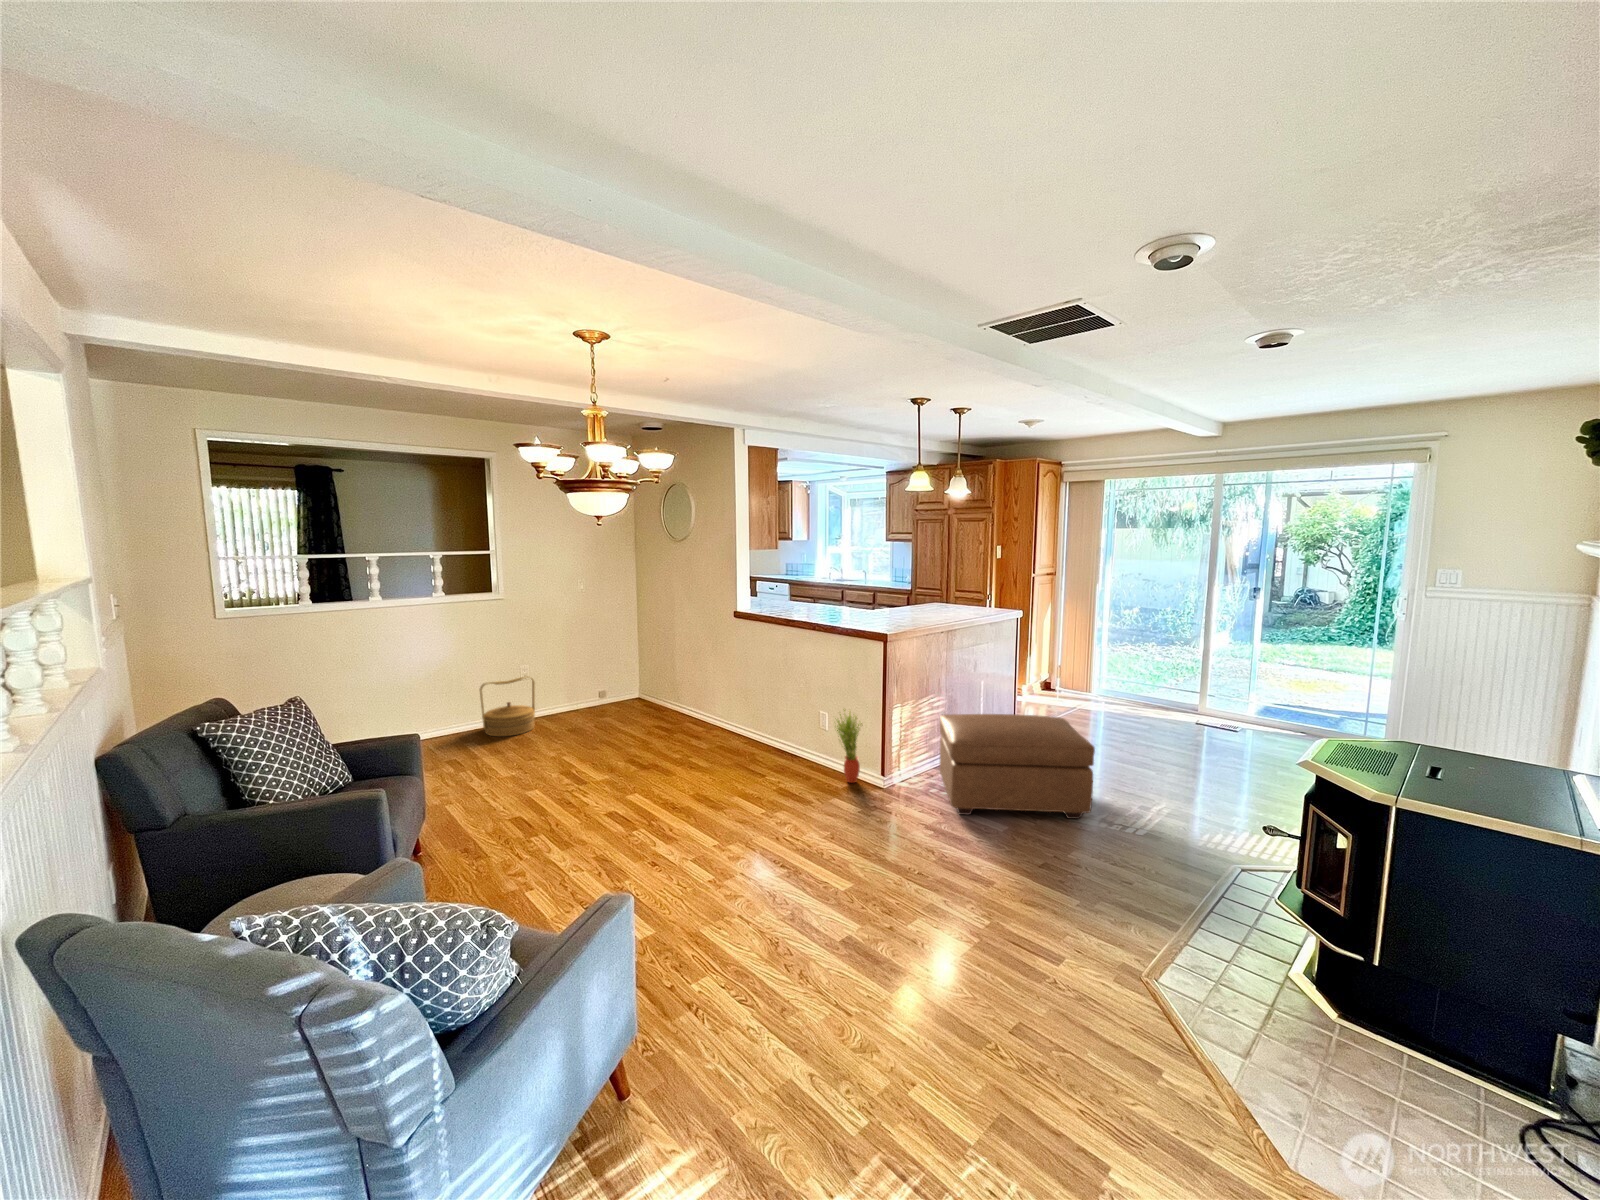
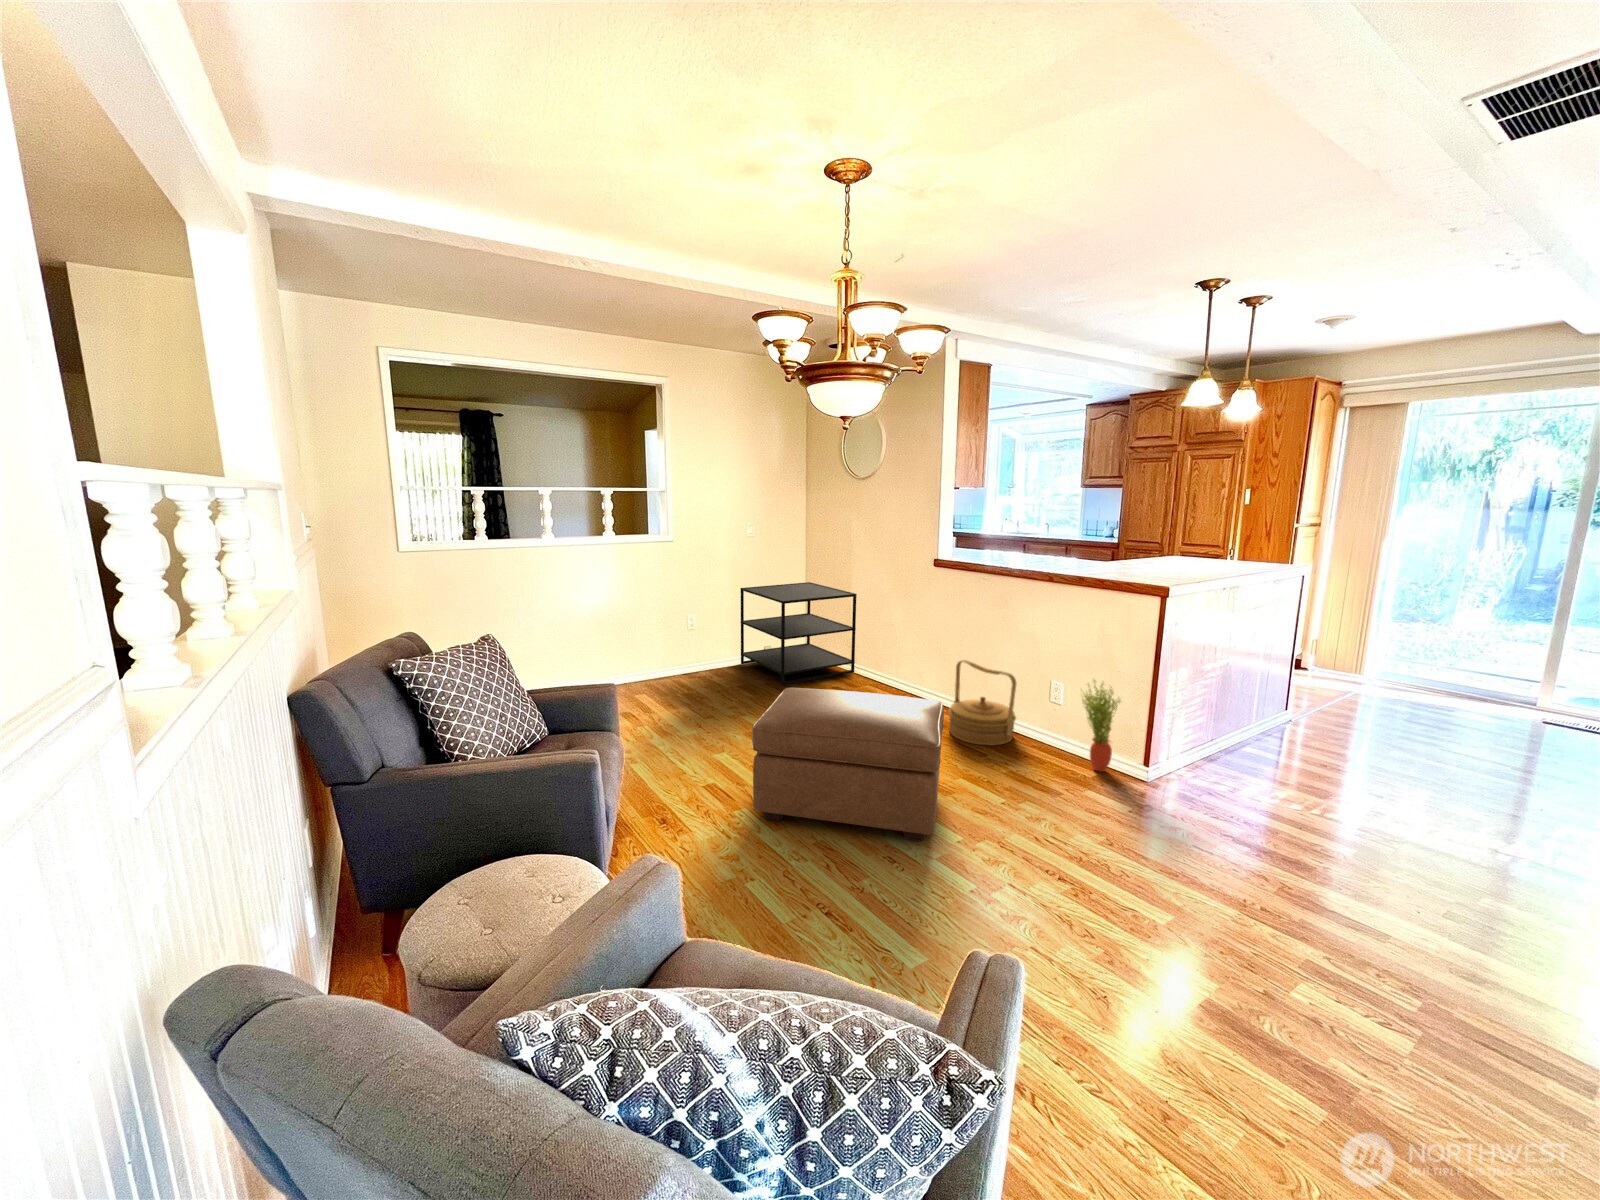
side table: none [575,635,681,729] -> present [740,582,857,685]
woven basket: present [480,676,535,736] -> present [949,660,1016,745]
ottoman: present [940,714,1095,819] -> present [752,688,944,841]

